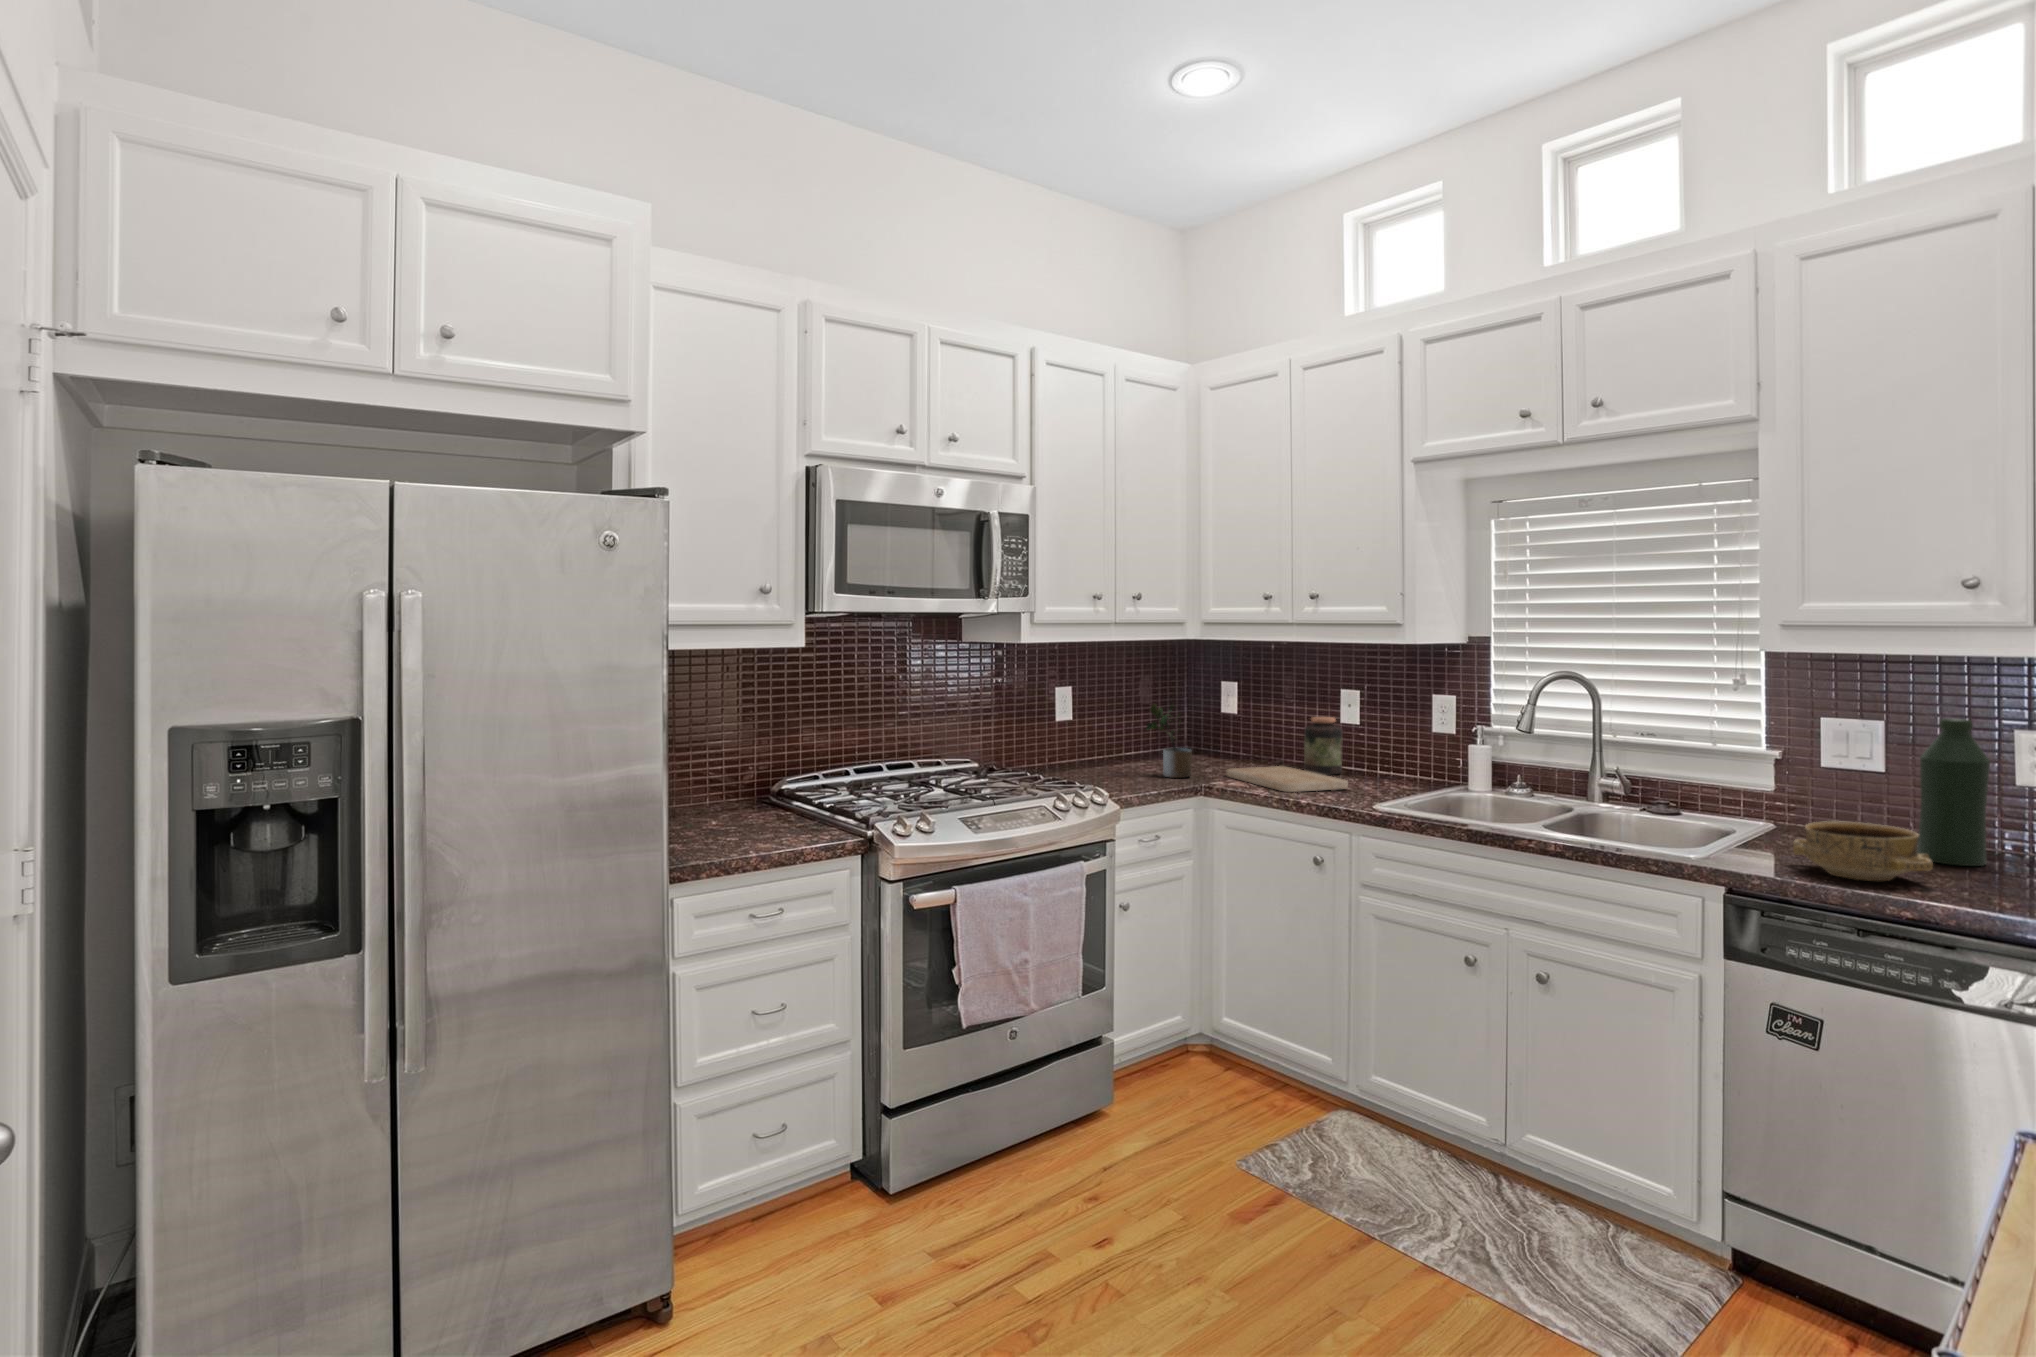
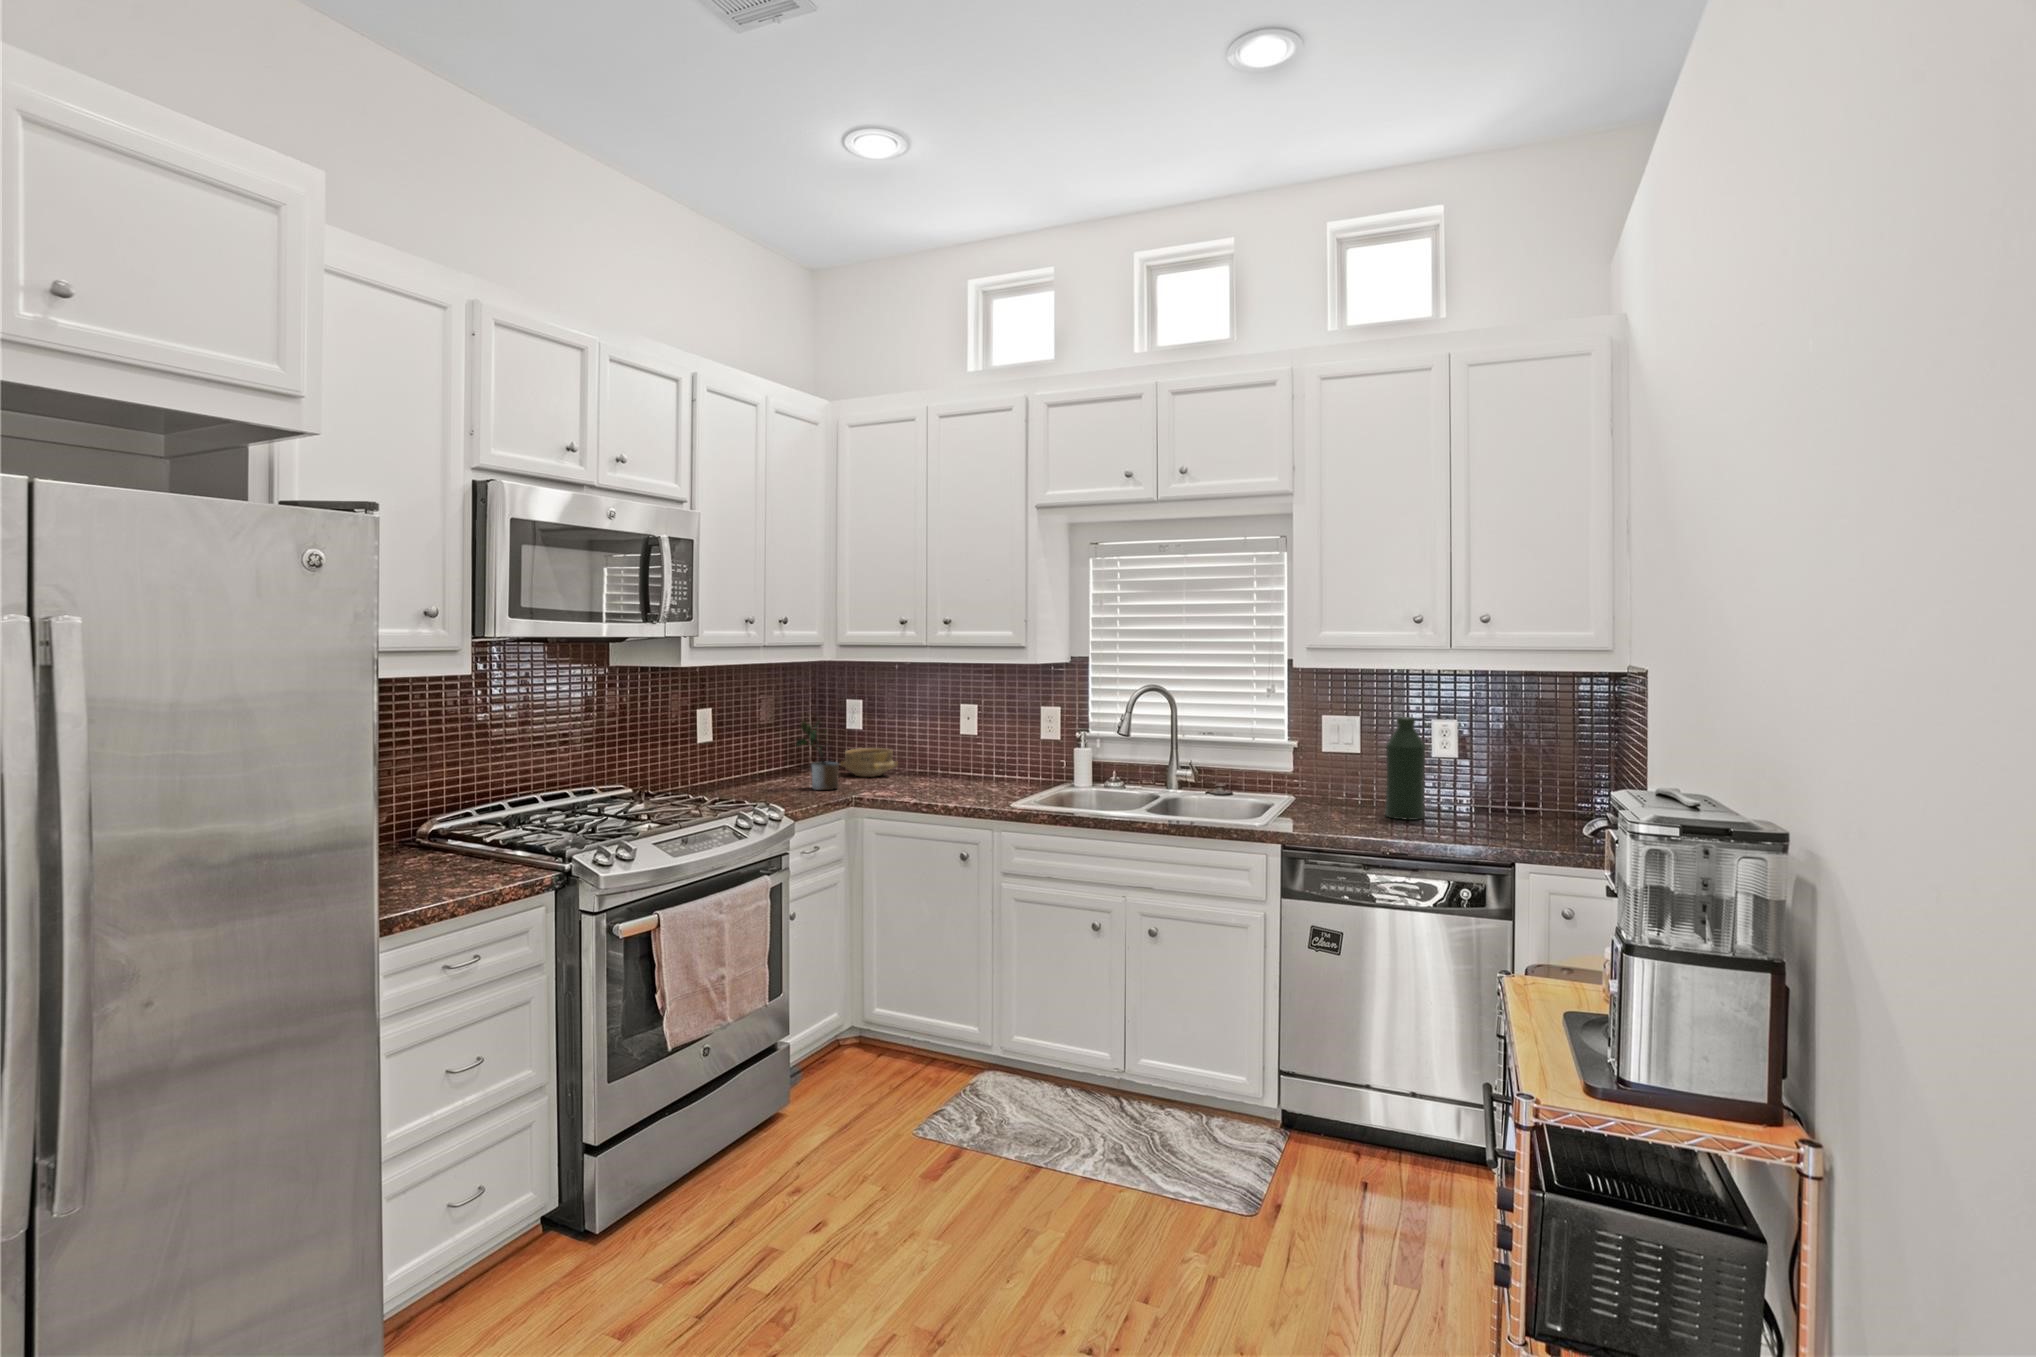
jar: present [1304,717,1342,775] -> none [931,727,964,779]
cutting board: present [1227,766,1348,792] -> none [868,774,980,797]
ceramic bowl: present [1793,821,1933,881] -> present [840,748,898,777]

